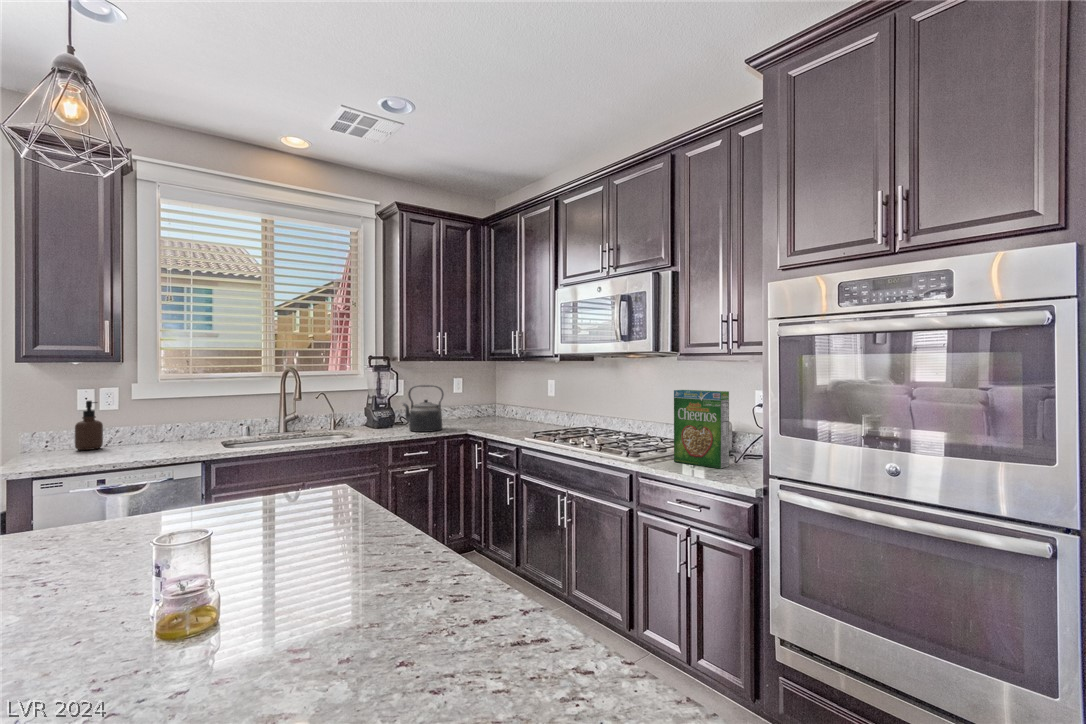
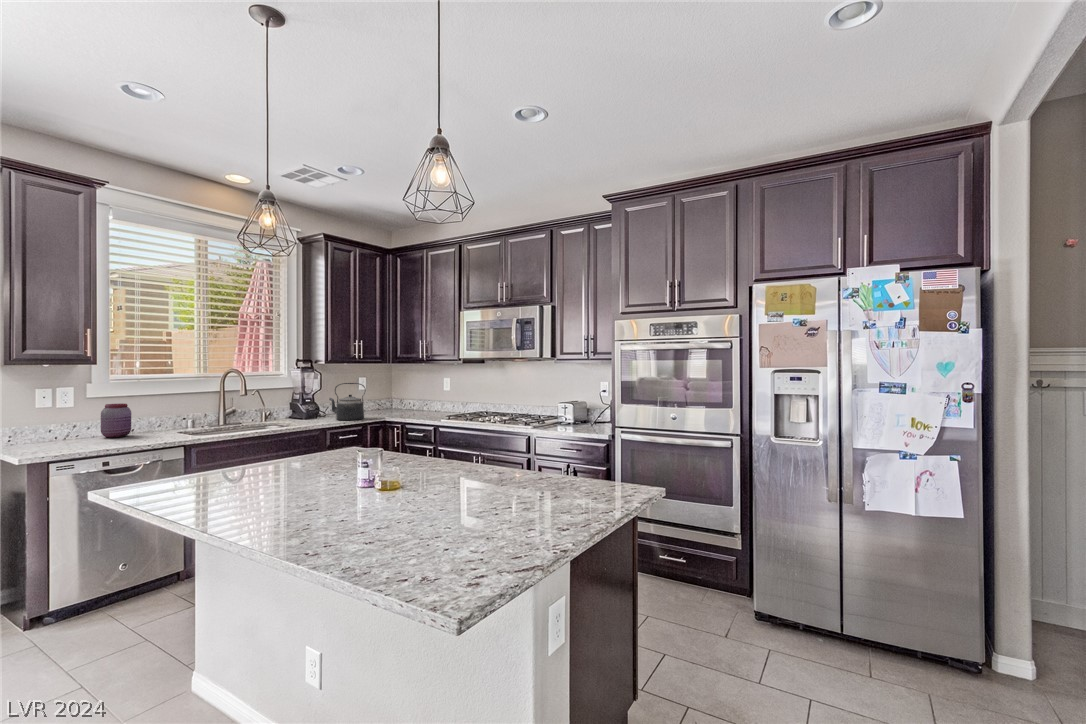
cereal box: present [674,390,729,469] -> none [557,382,590,428]
soap dispenser: present [75,401,103,450] -> none [56,398,81,441]
jar: none [125,408,160,447] -> present [101,404,131,438]

